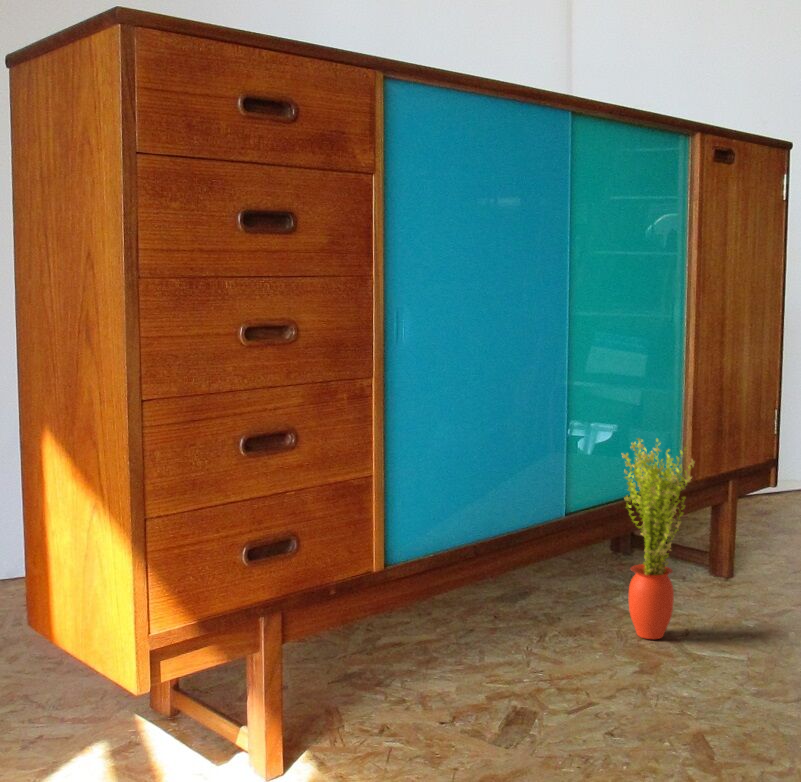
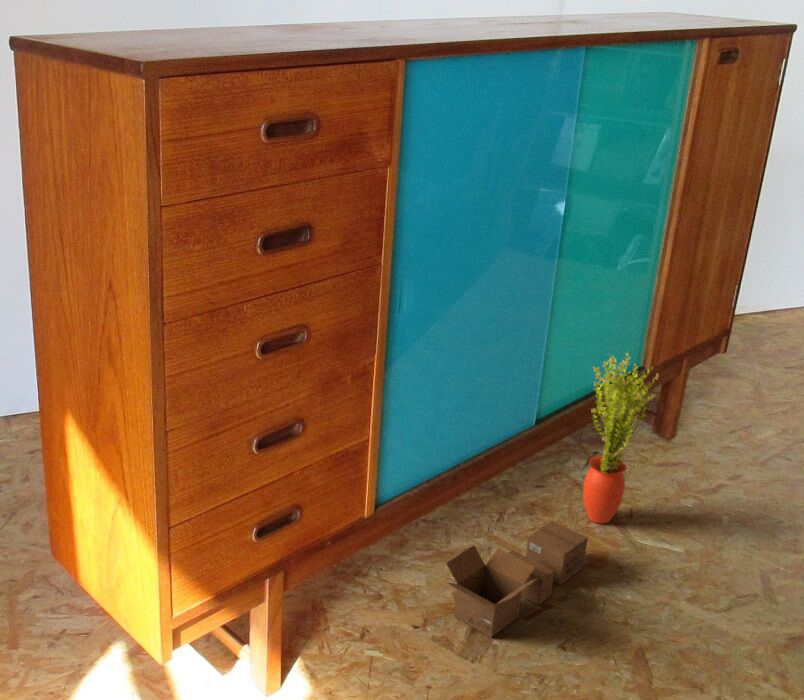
cardboard box: none [472,623,634,728] -> present [446,521,588,637]

